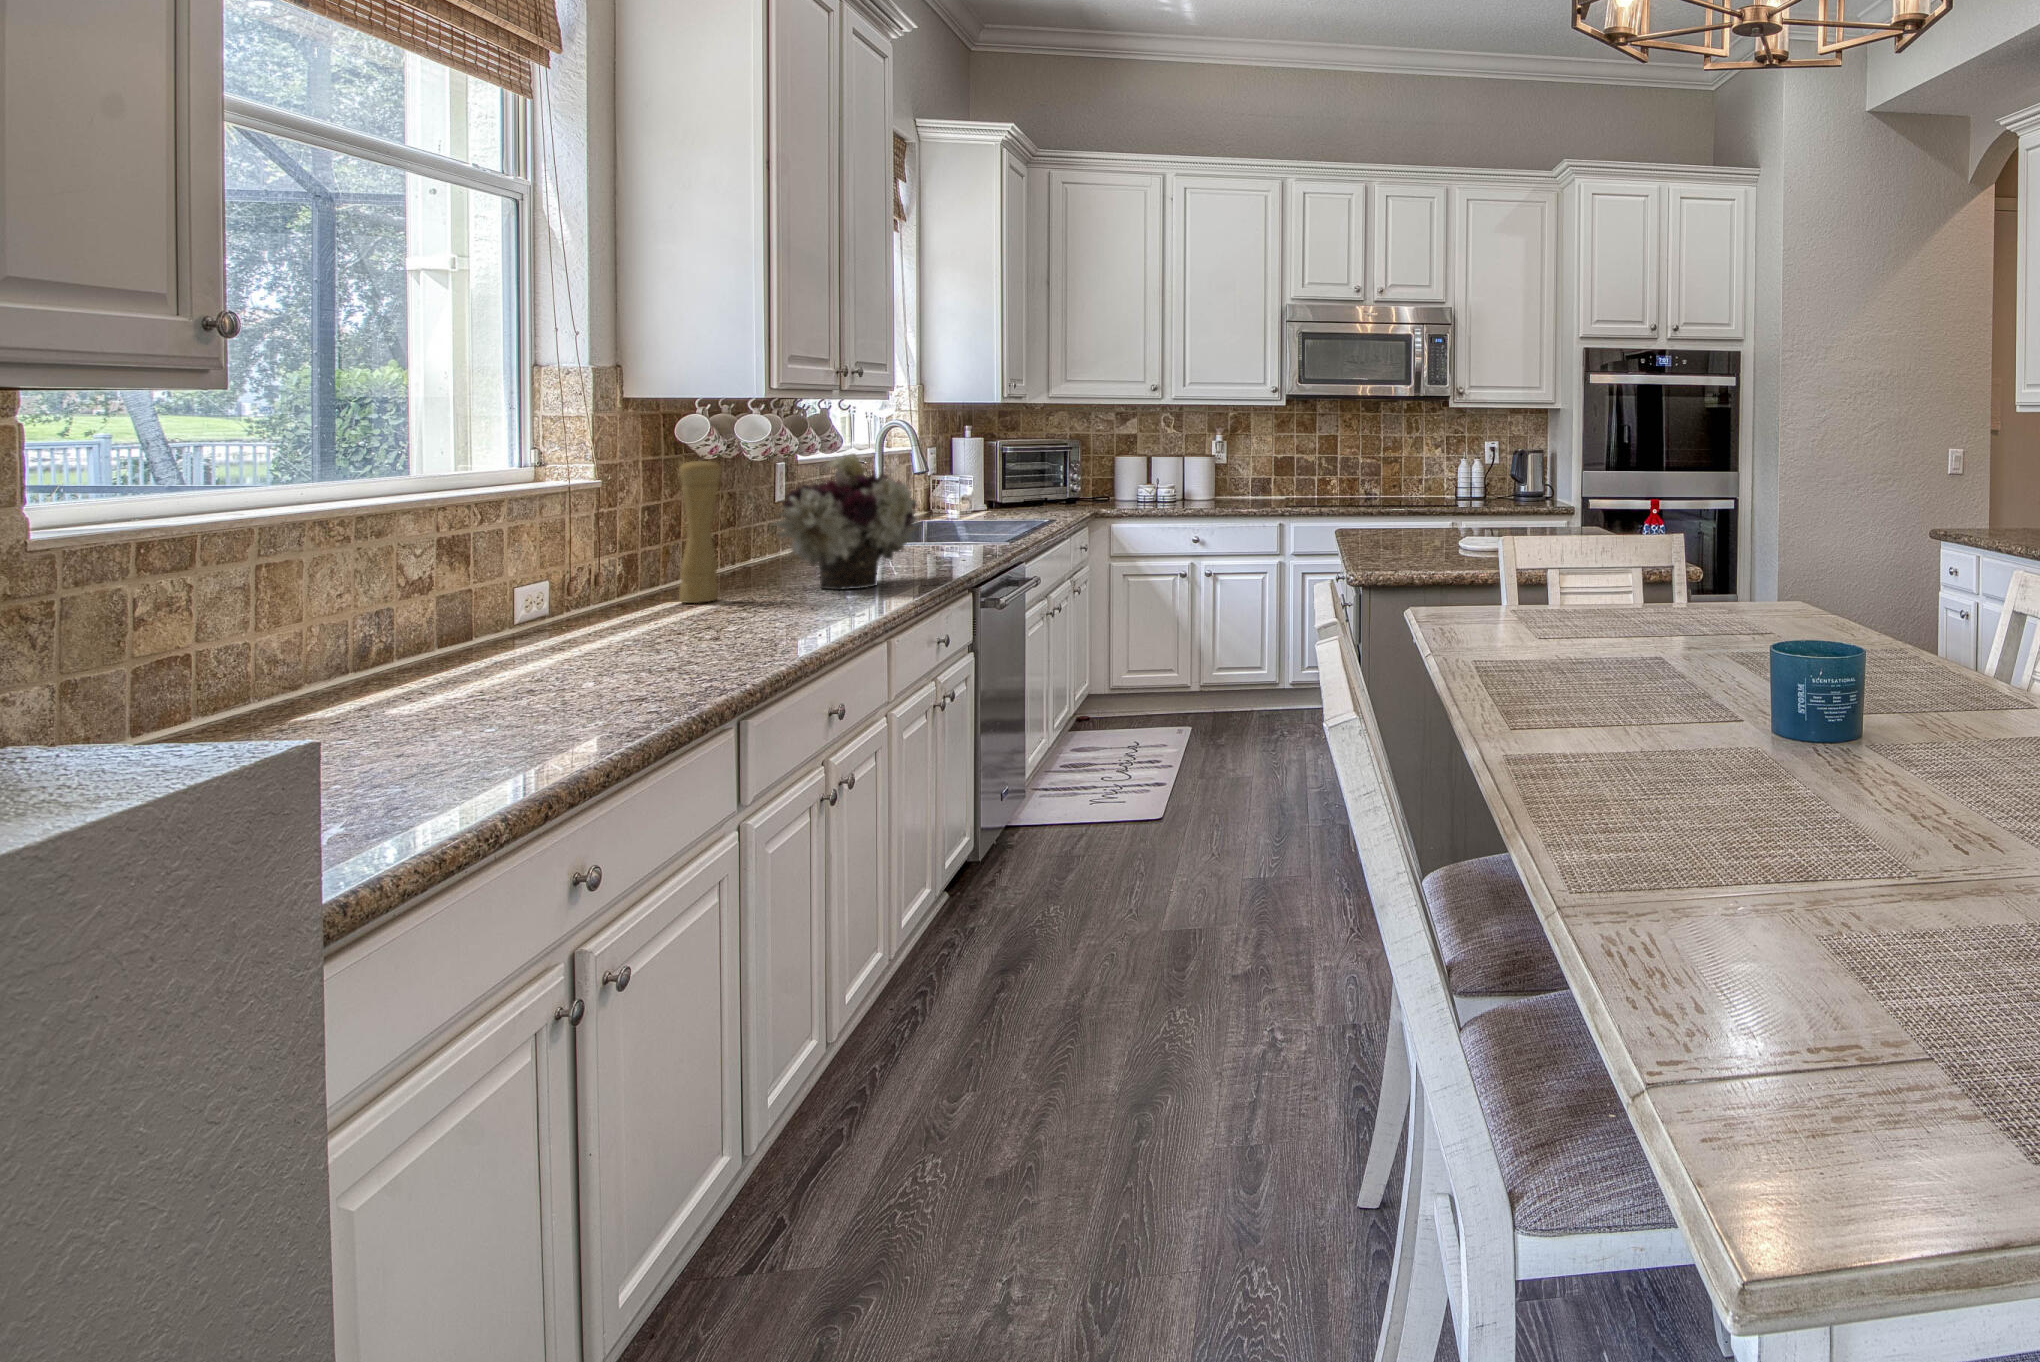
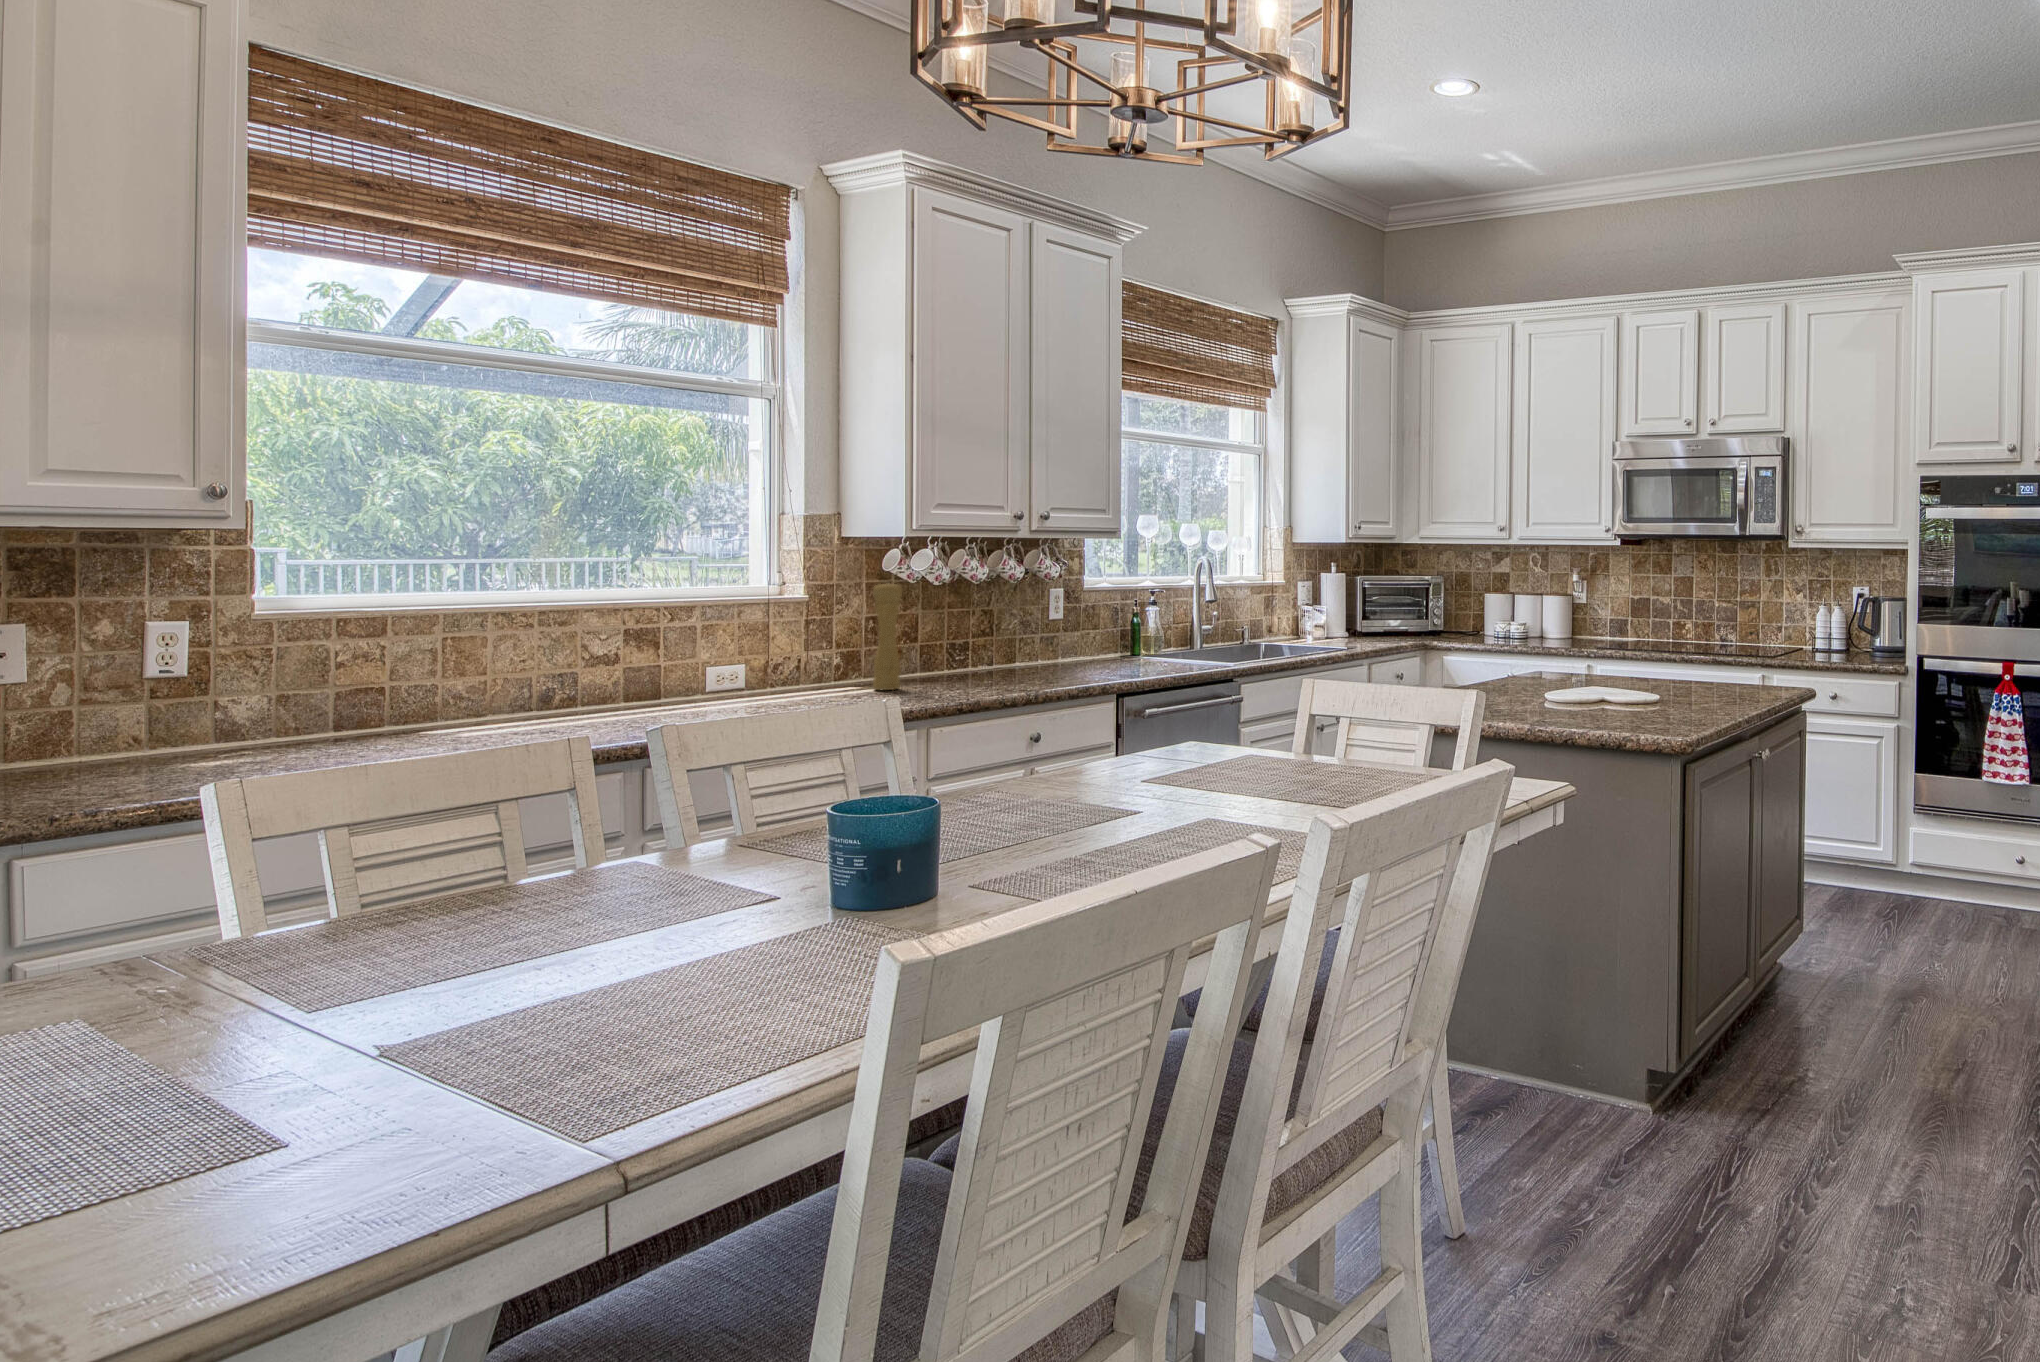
flower arrangement: present [775,454,918,590] -> none [944,581,1070,690]

